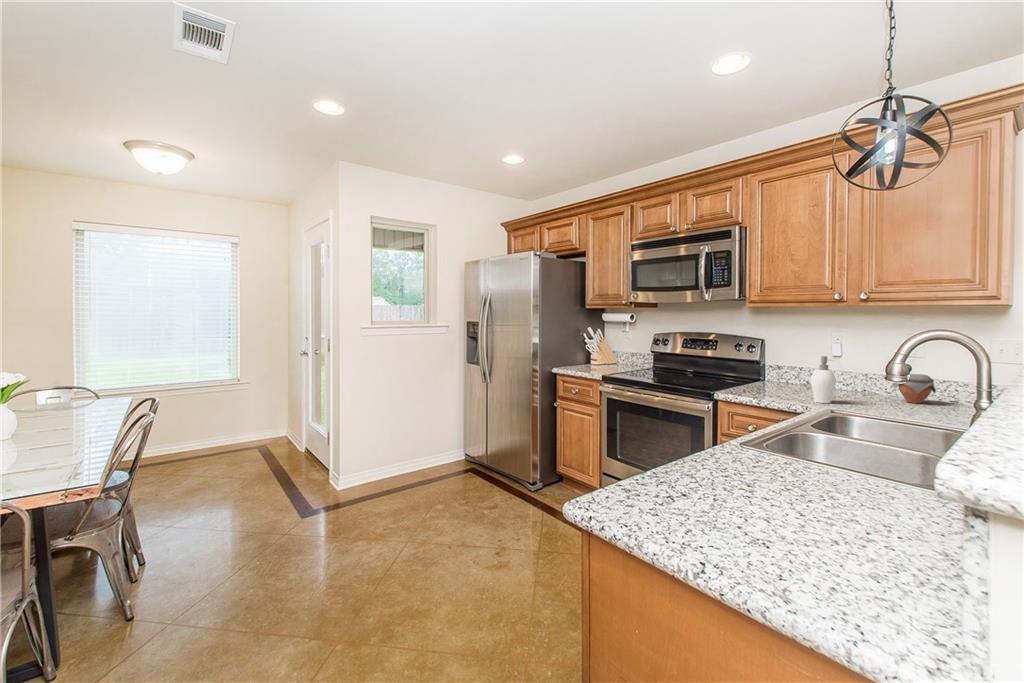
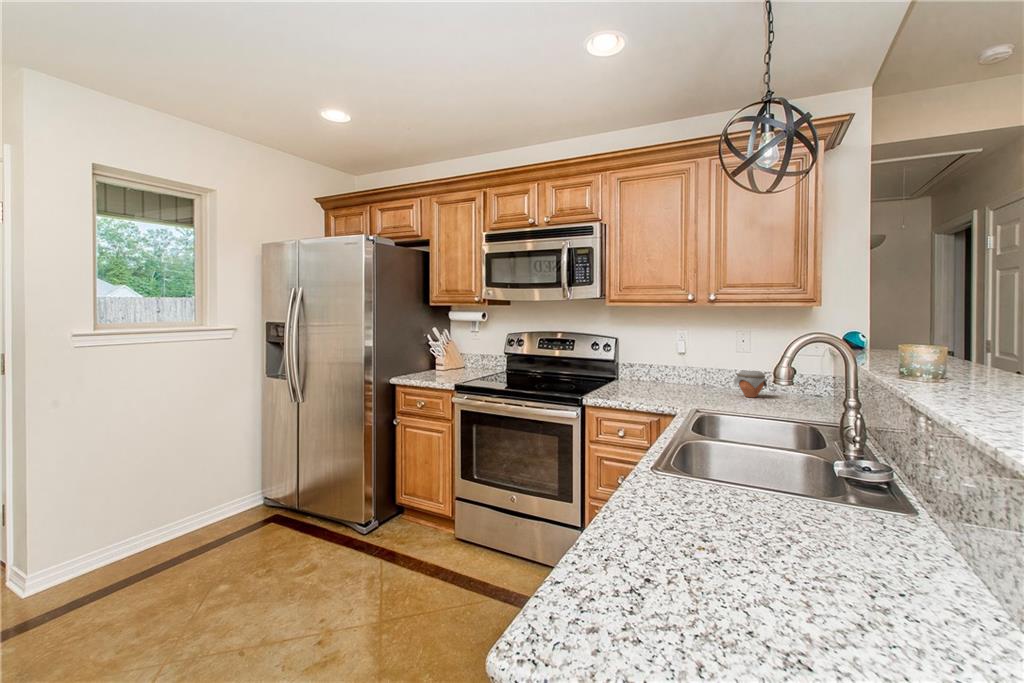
soap dispenser: present [811,356,836,403] -> none [676,355,700,402]

